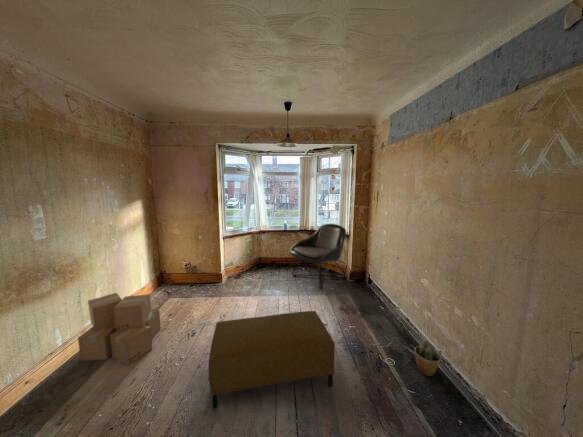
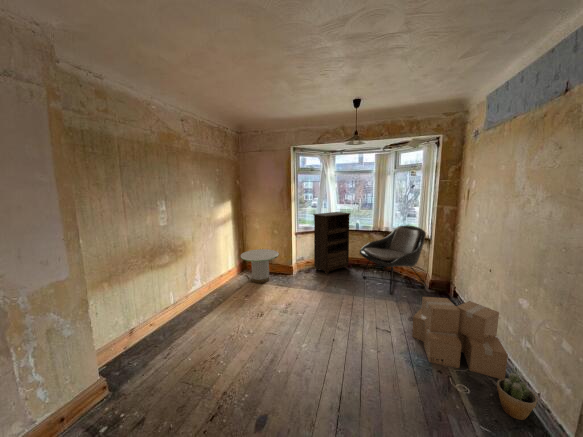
bookshelf: none [242,213,278,277] -> present [314,212,350,274]
side table: none [157,258,206,297] -> present [240,249,279,283]
cardboard box: present [78,293,161,365] -> present [412,297,508,379]
ottoman: present [209,311,335,408] -> none [265,307,387,393]

